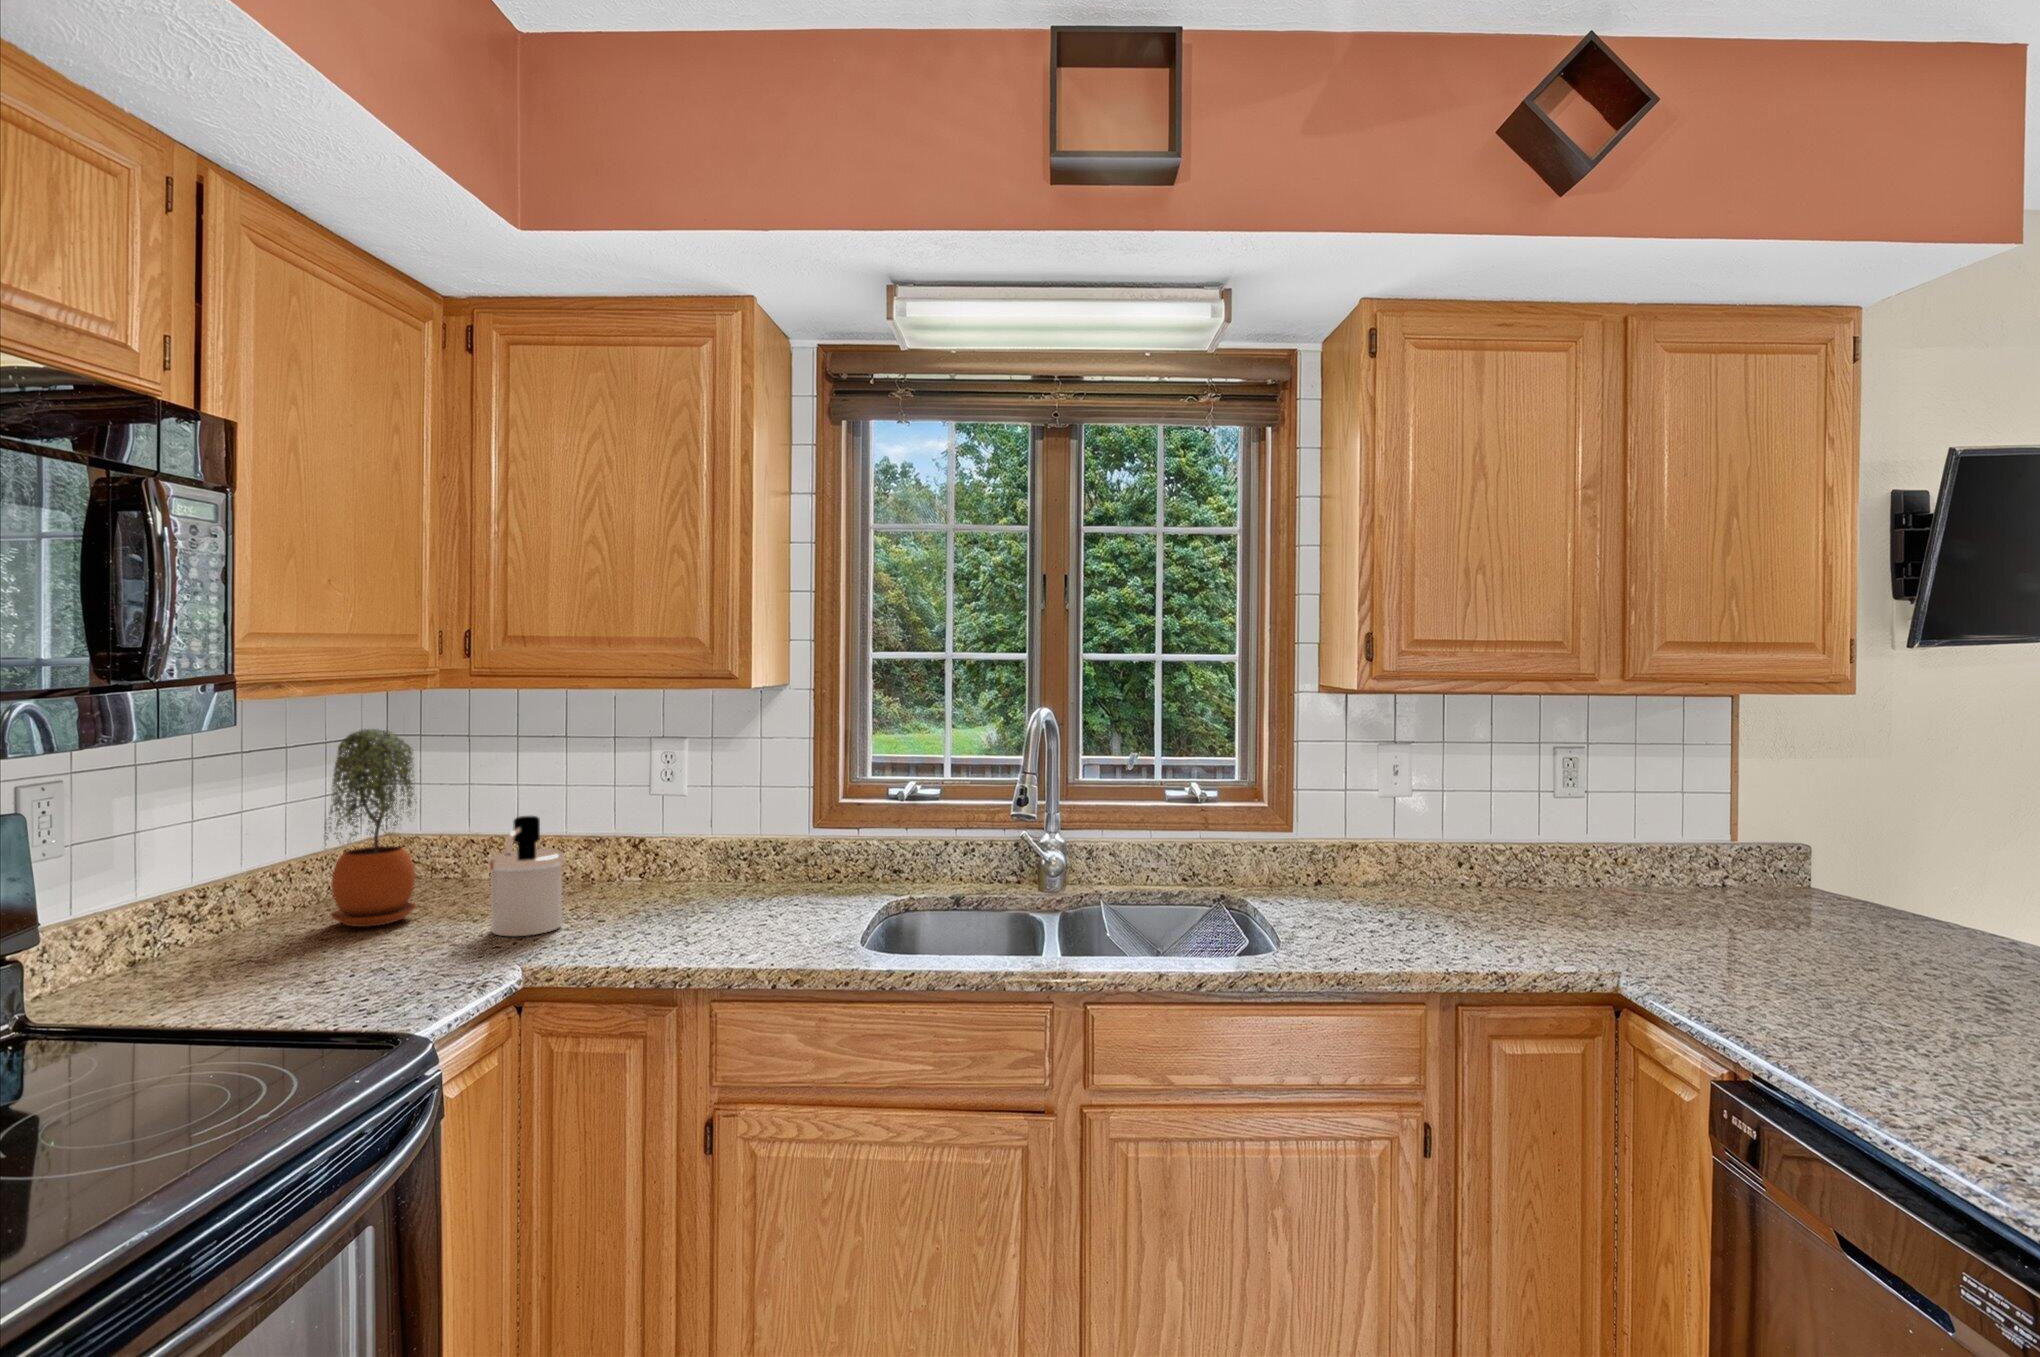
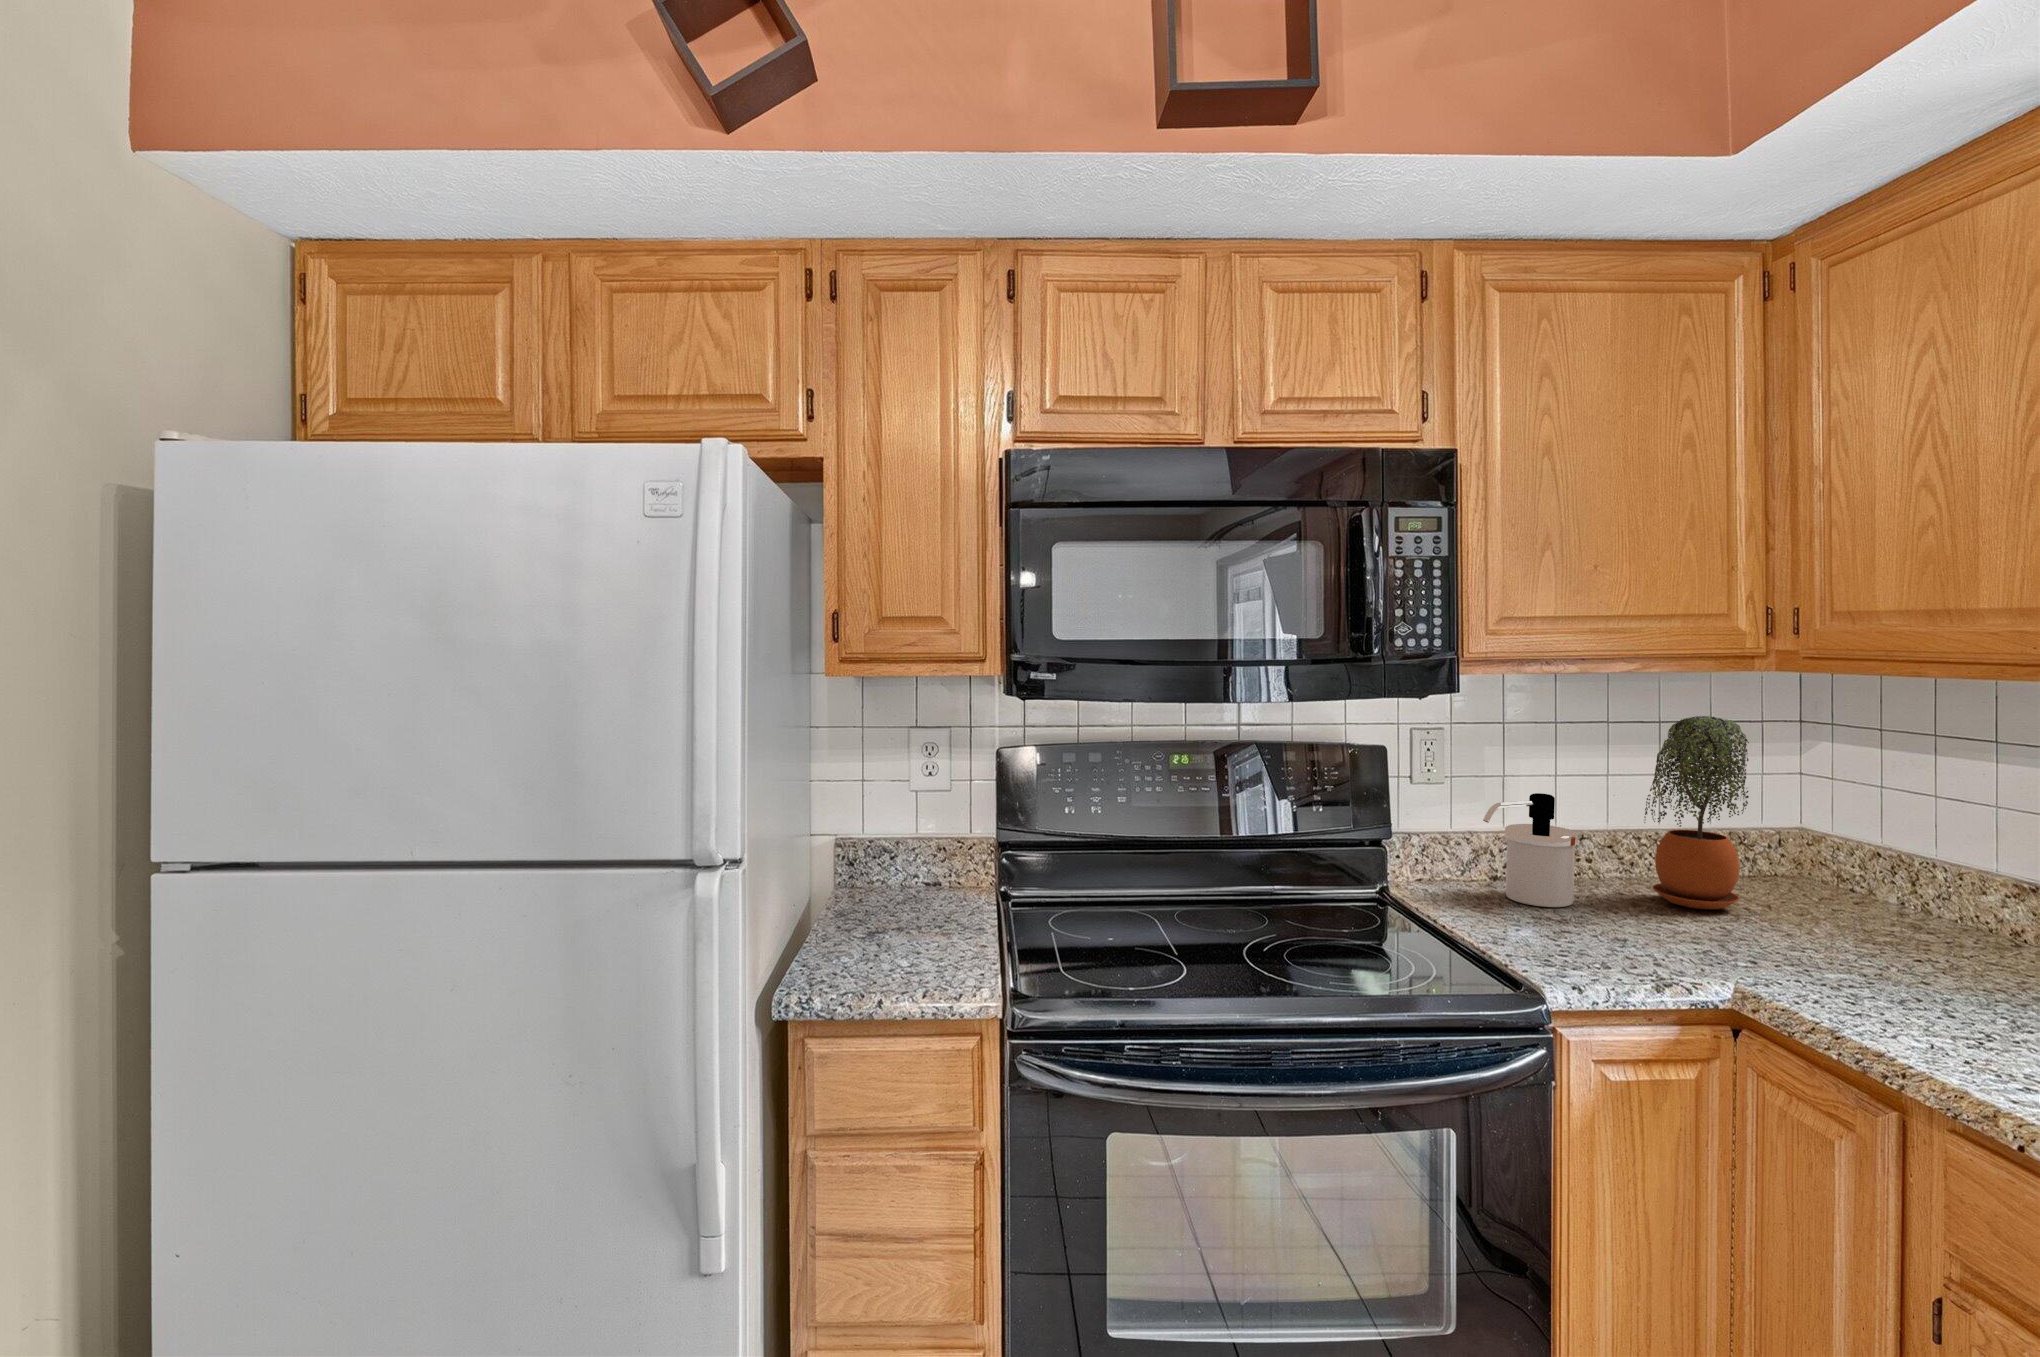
soap dispenser: present [488,816,564,936] -> present [1483,793,1578,907]

